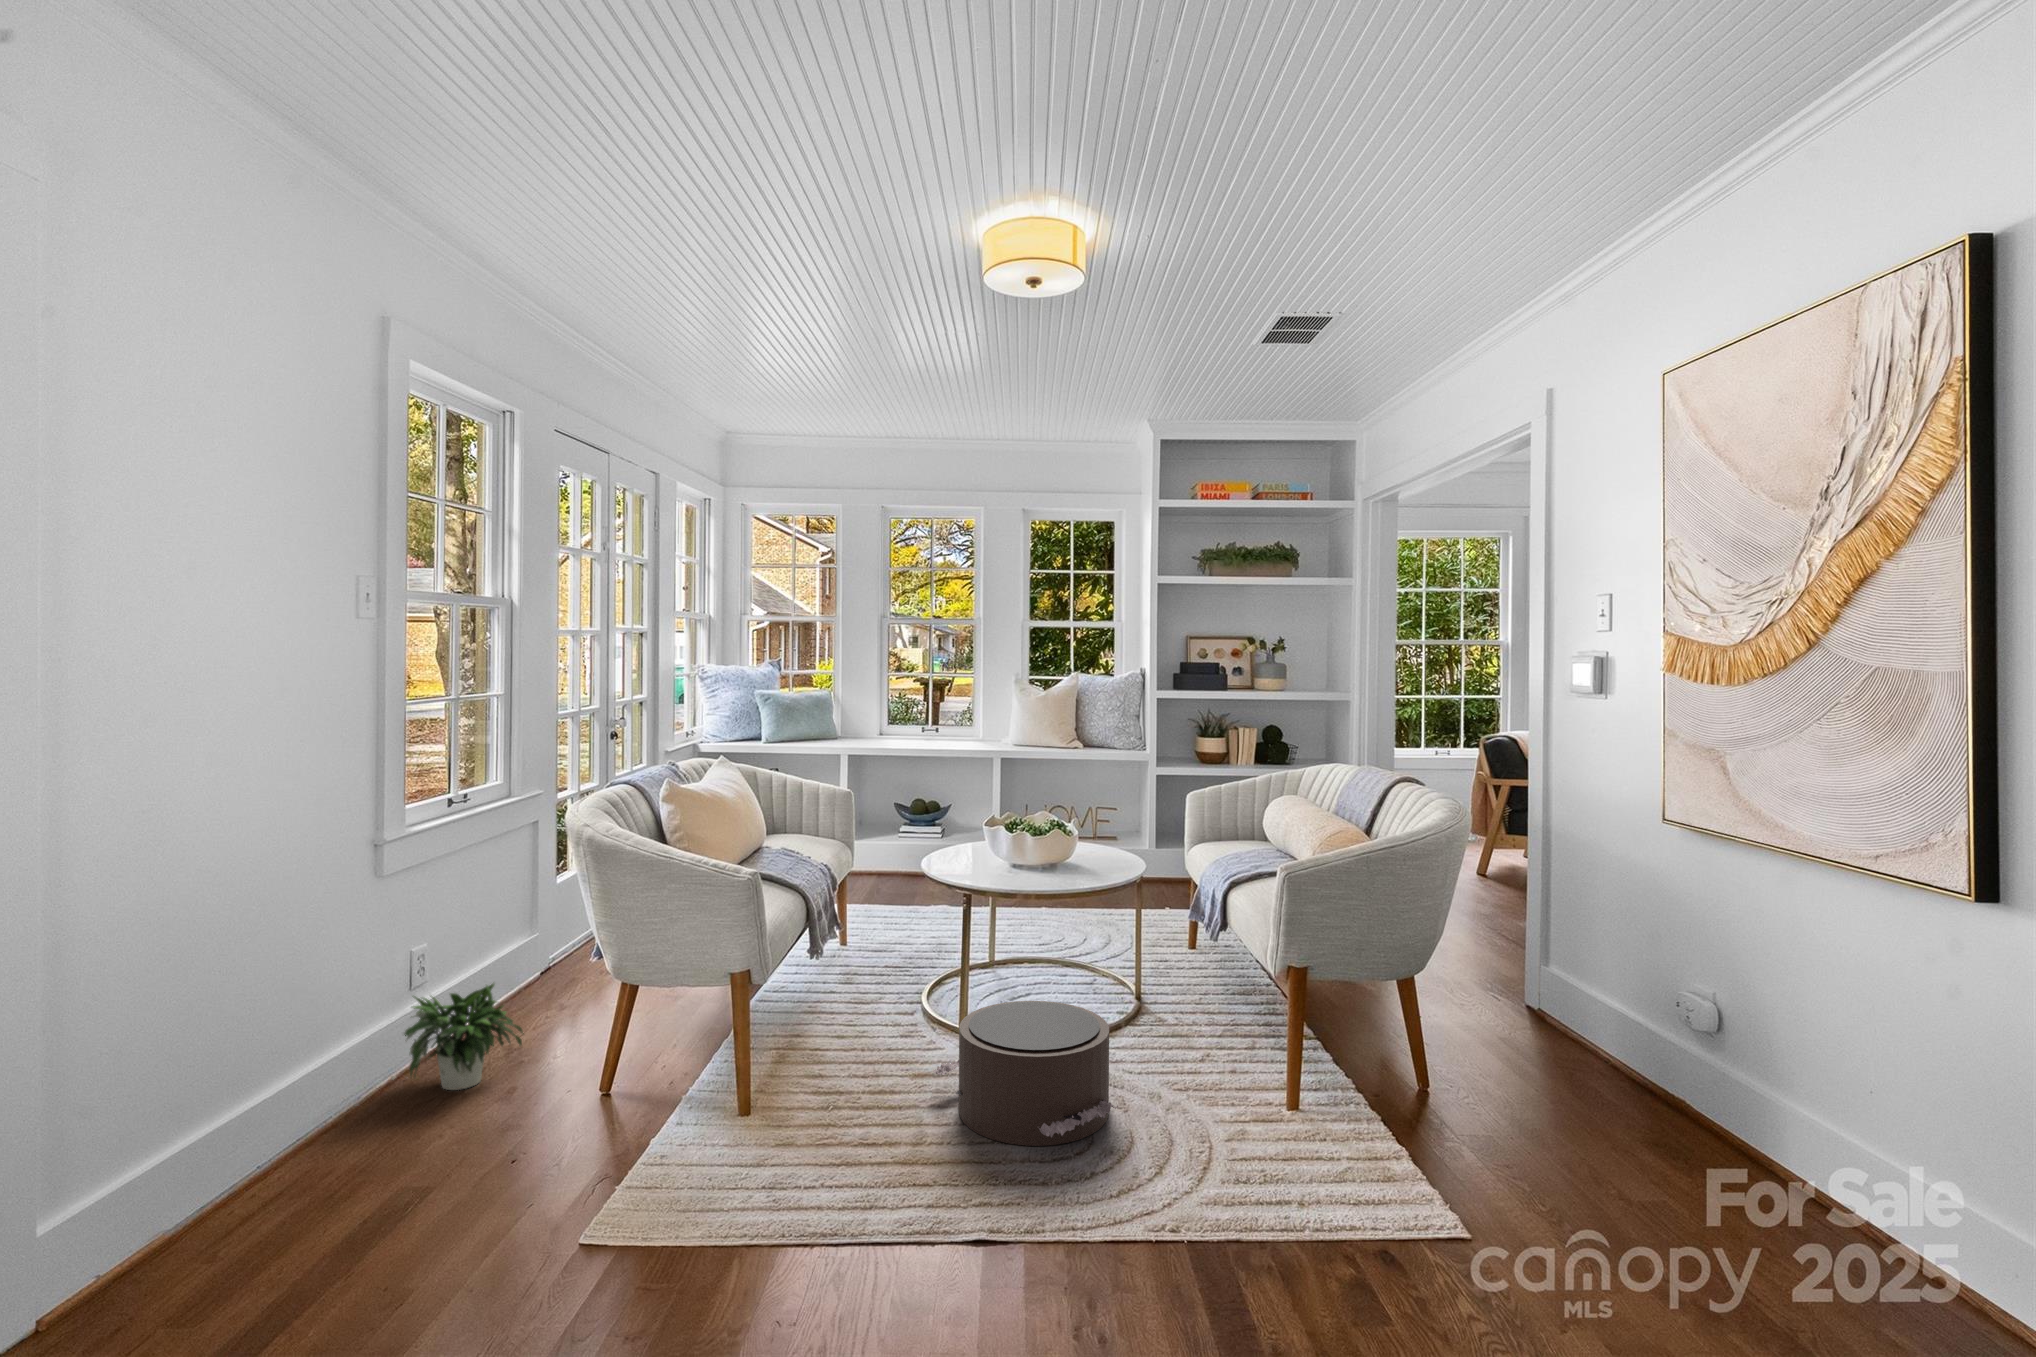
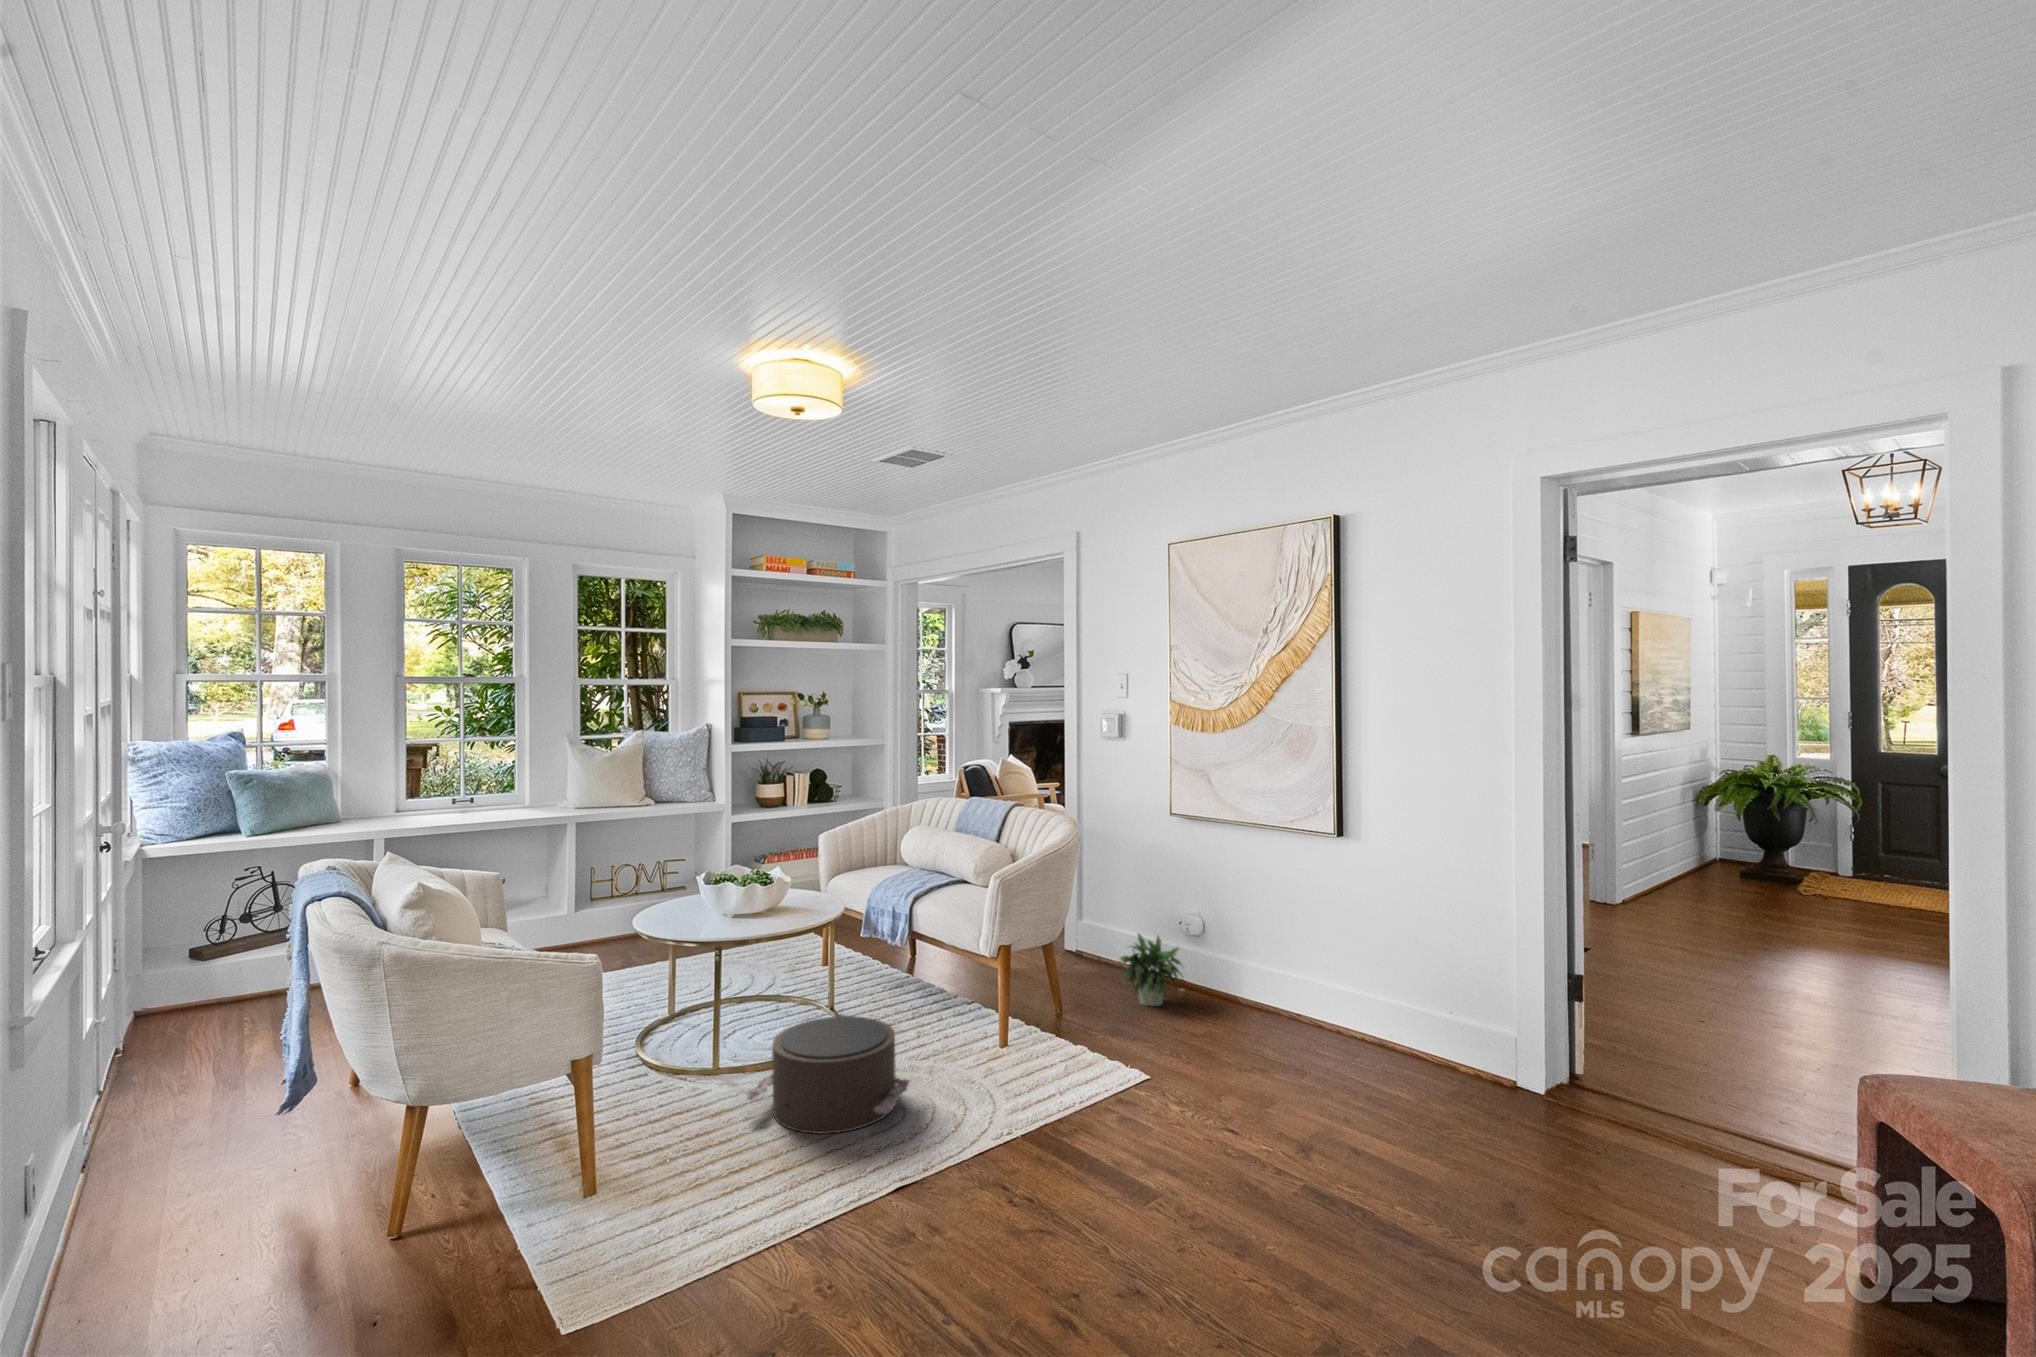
potted plant: present [355,984,523,1105] -> present [1120,934,1182,1006]

